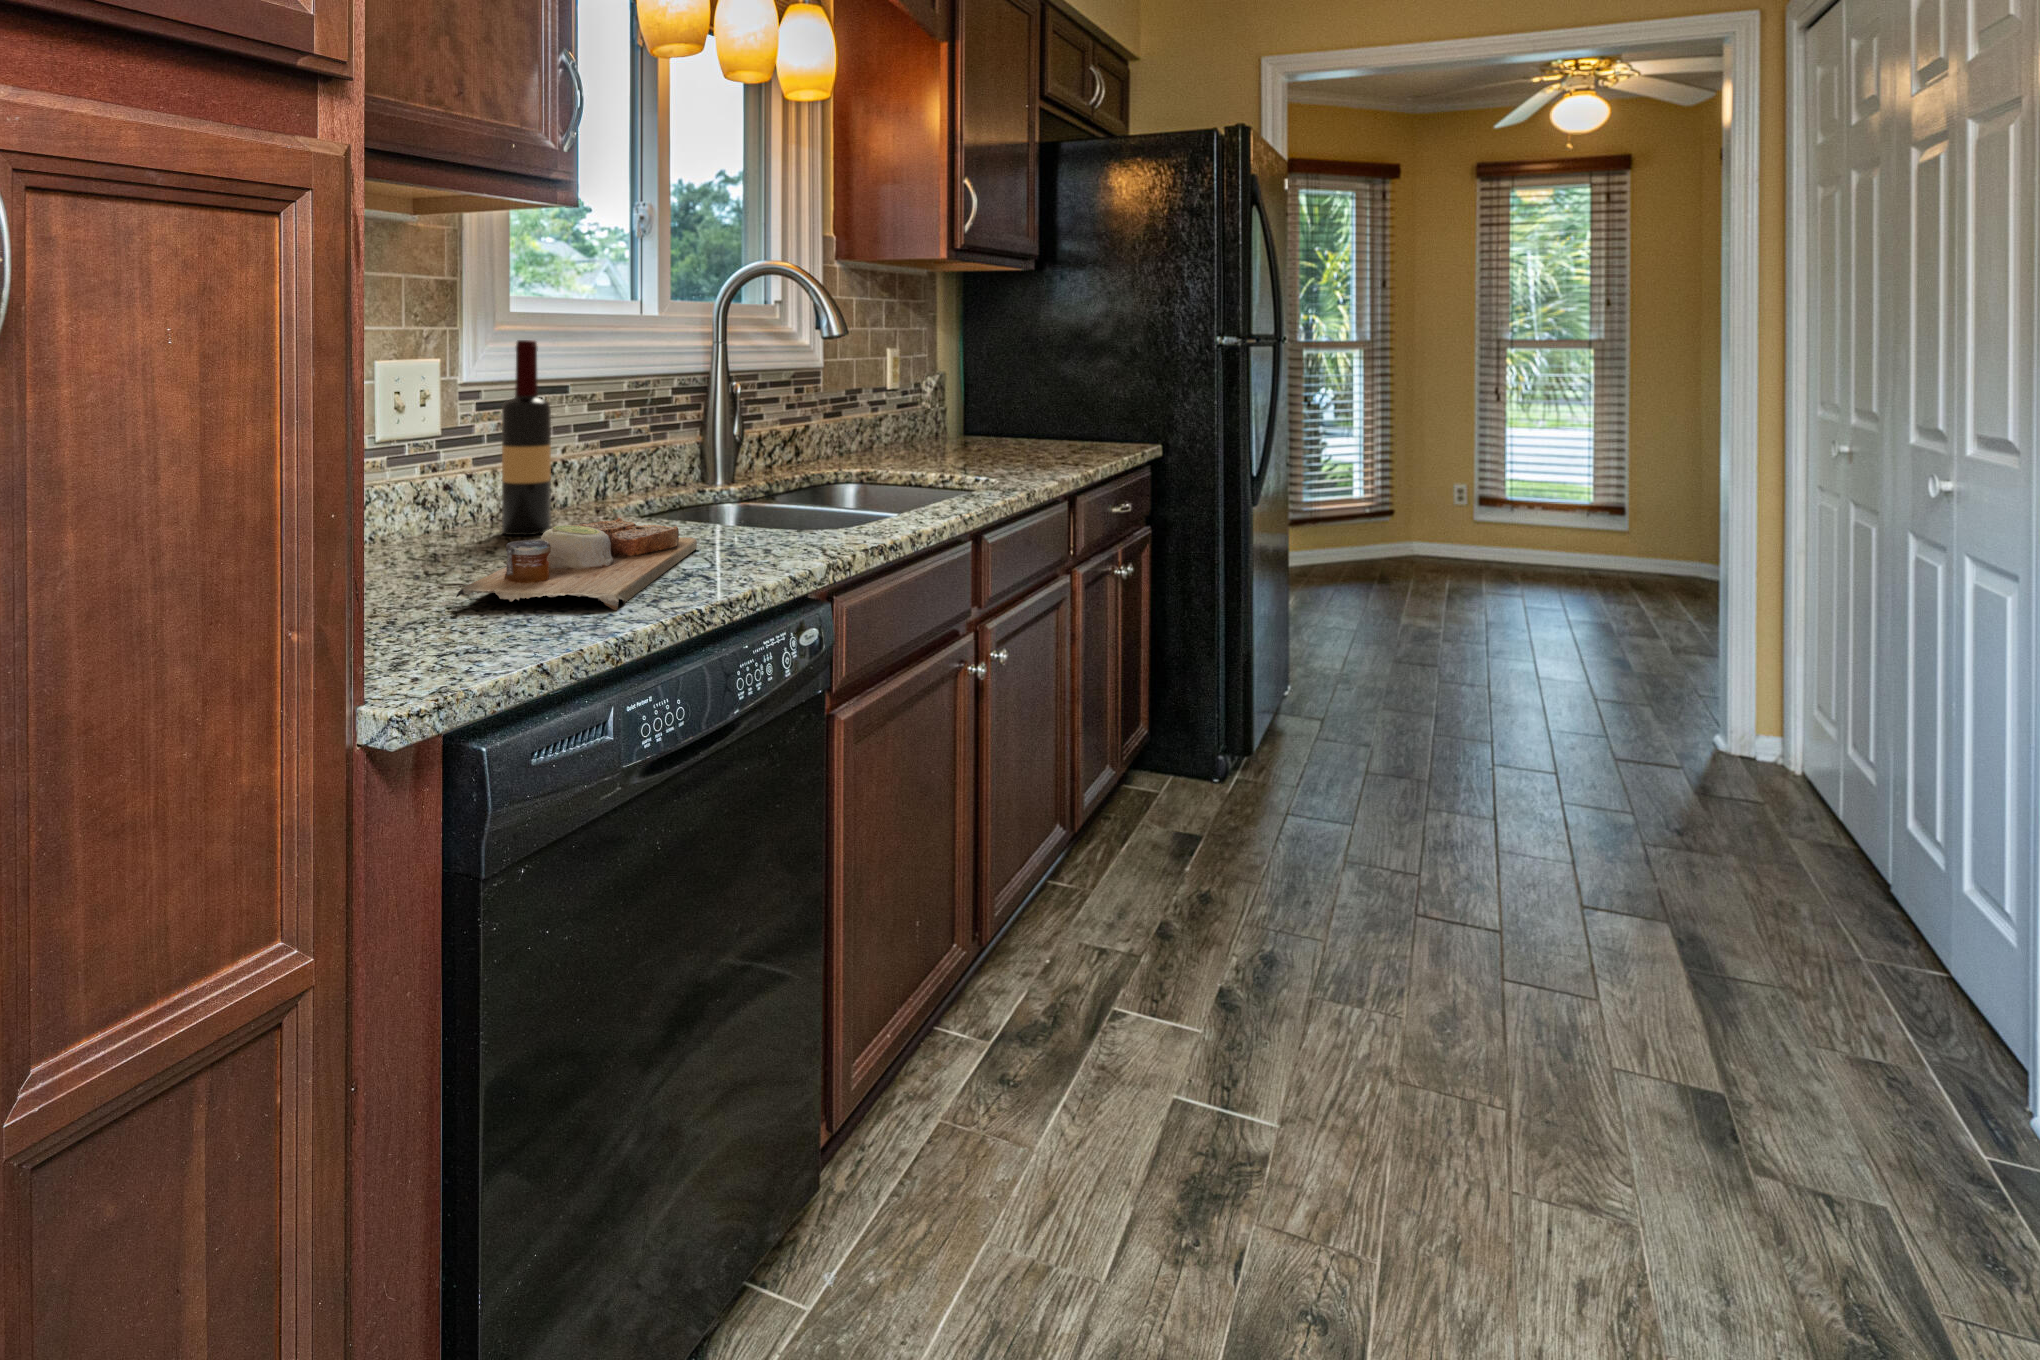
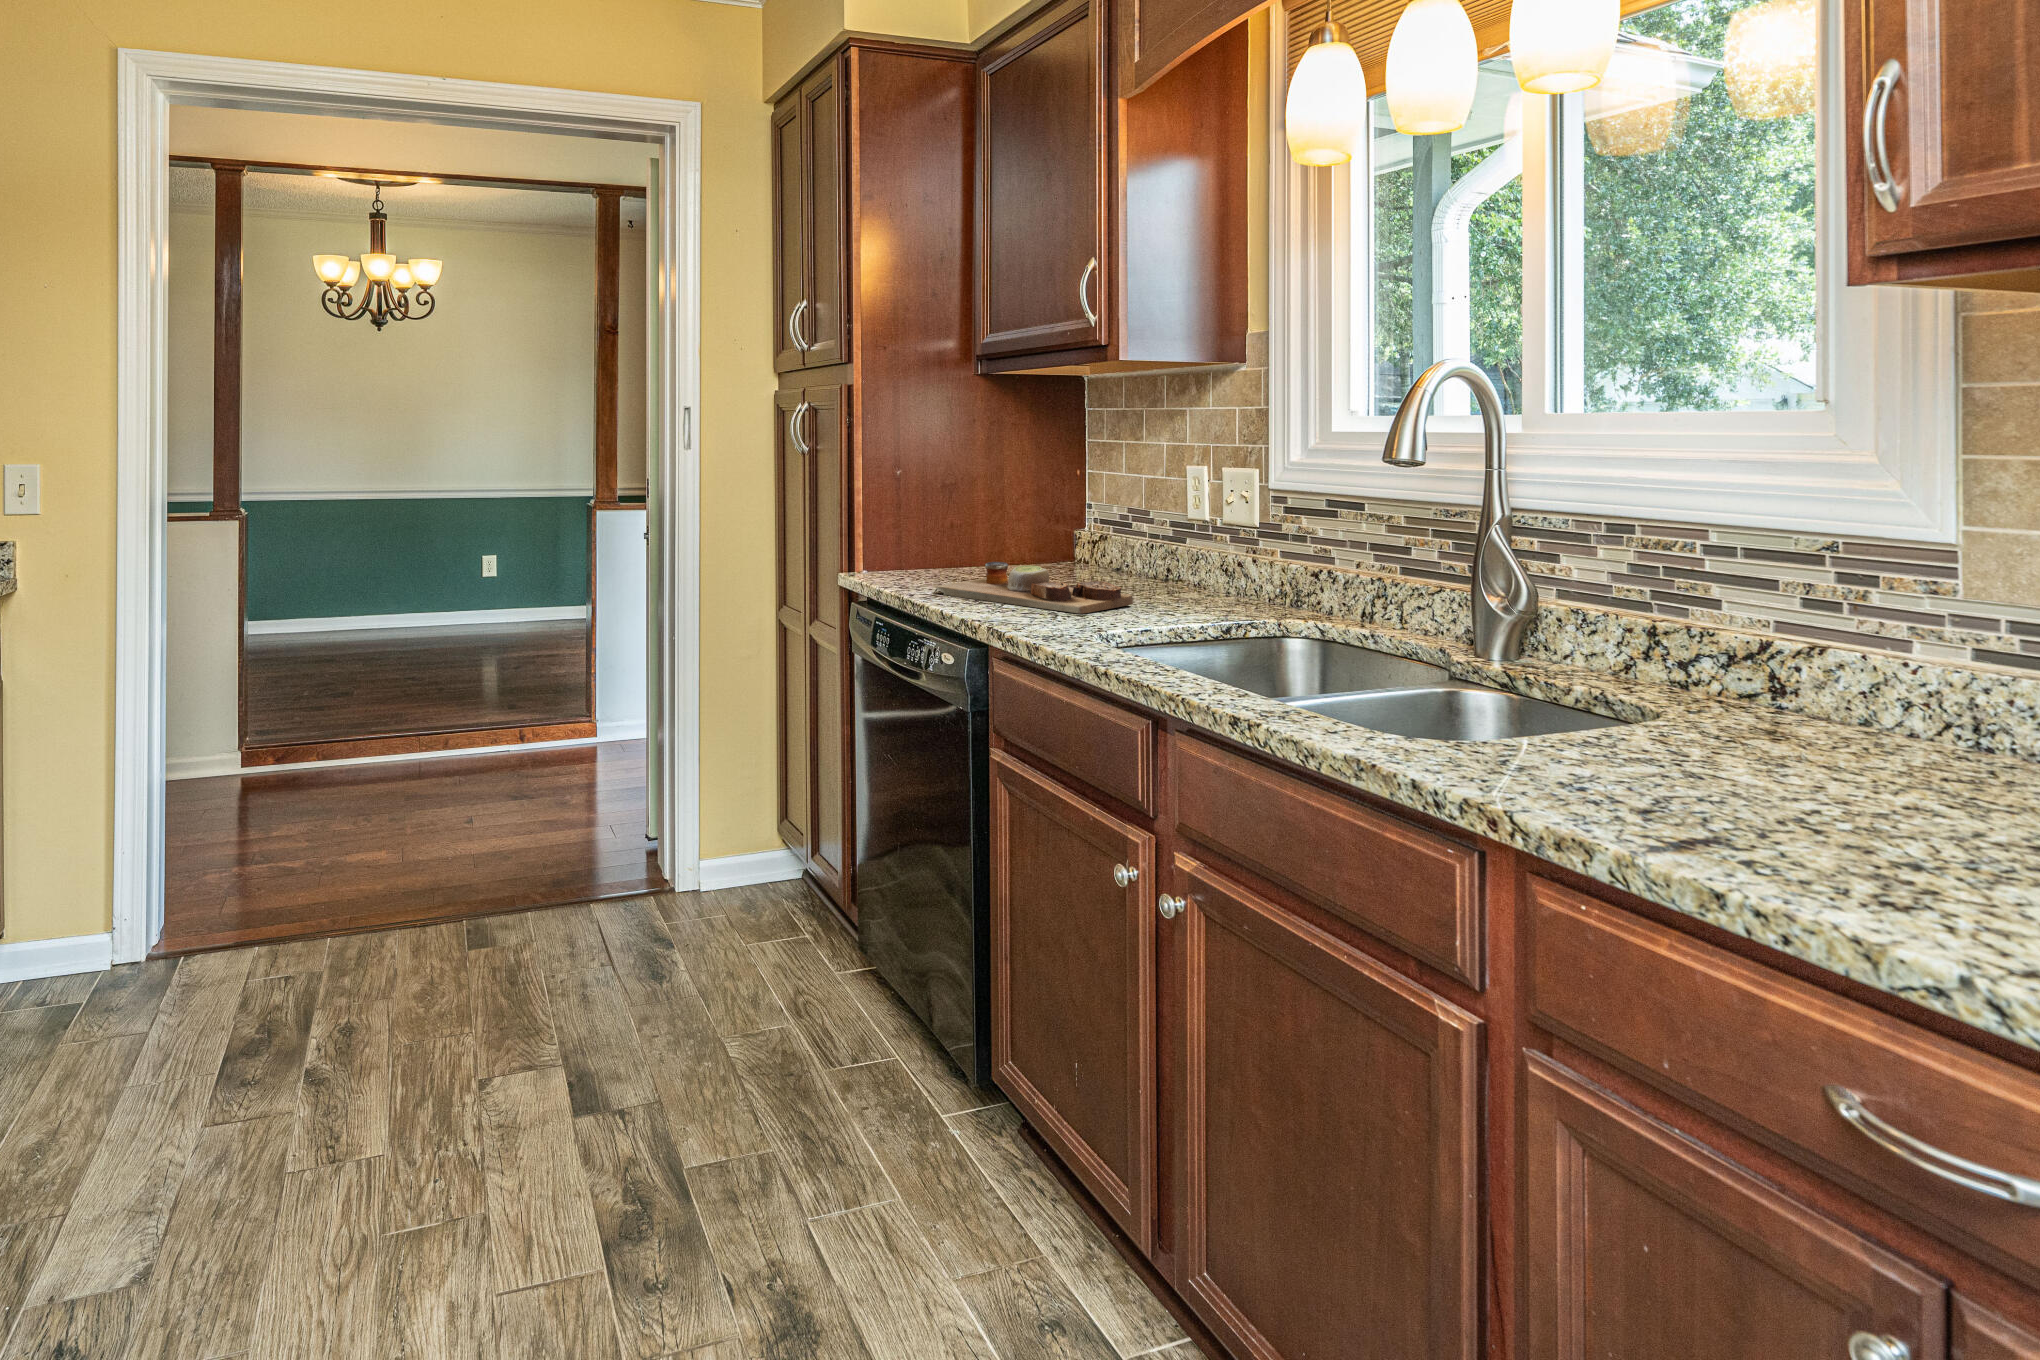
wine bottle: present [502,340,551,535] -> none [1216,458,1256,612]

